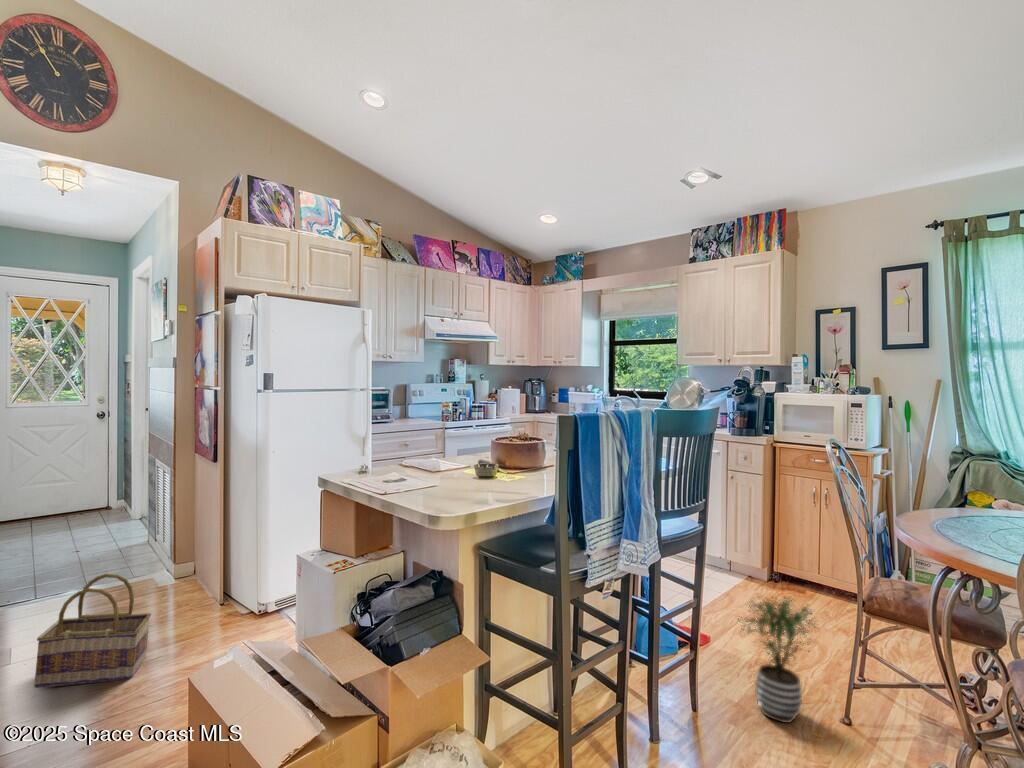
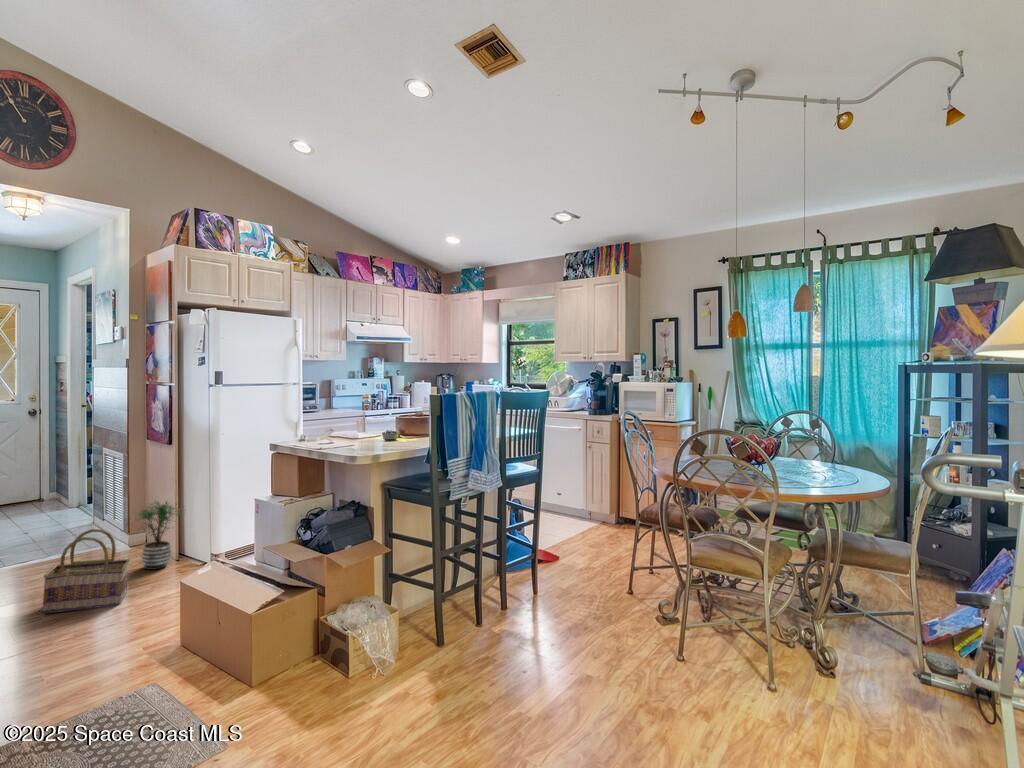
potted plant: present [738,596,815,723] -> present [135,502,180,570]

